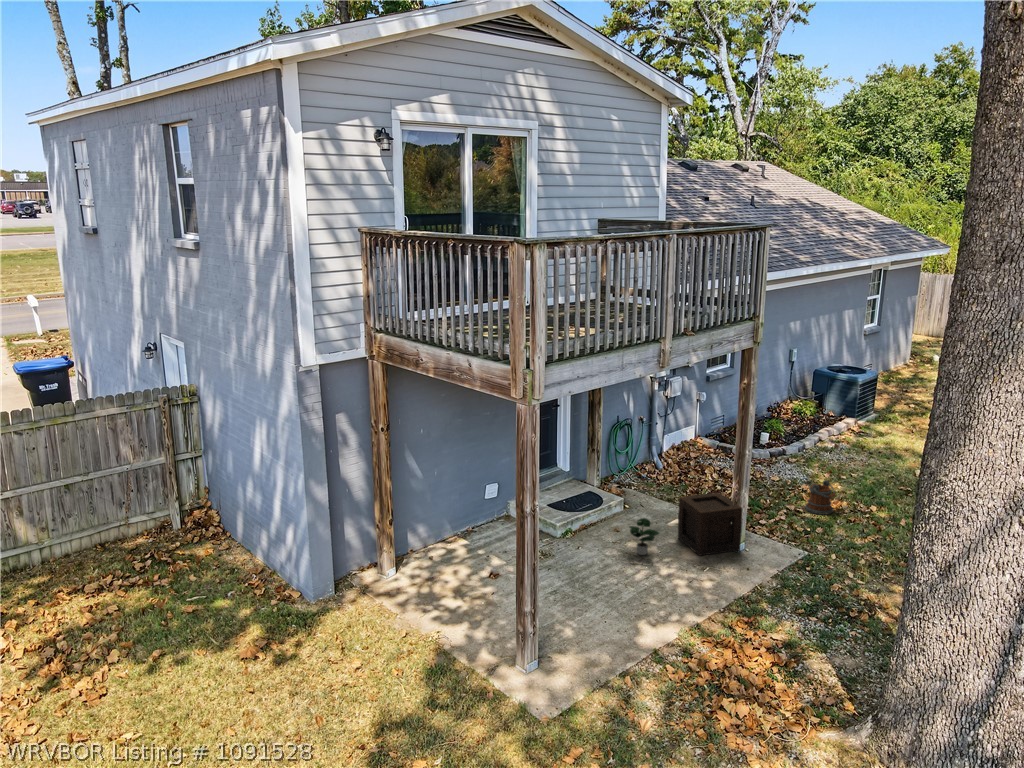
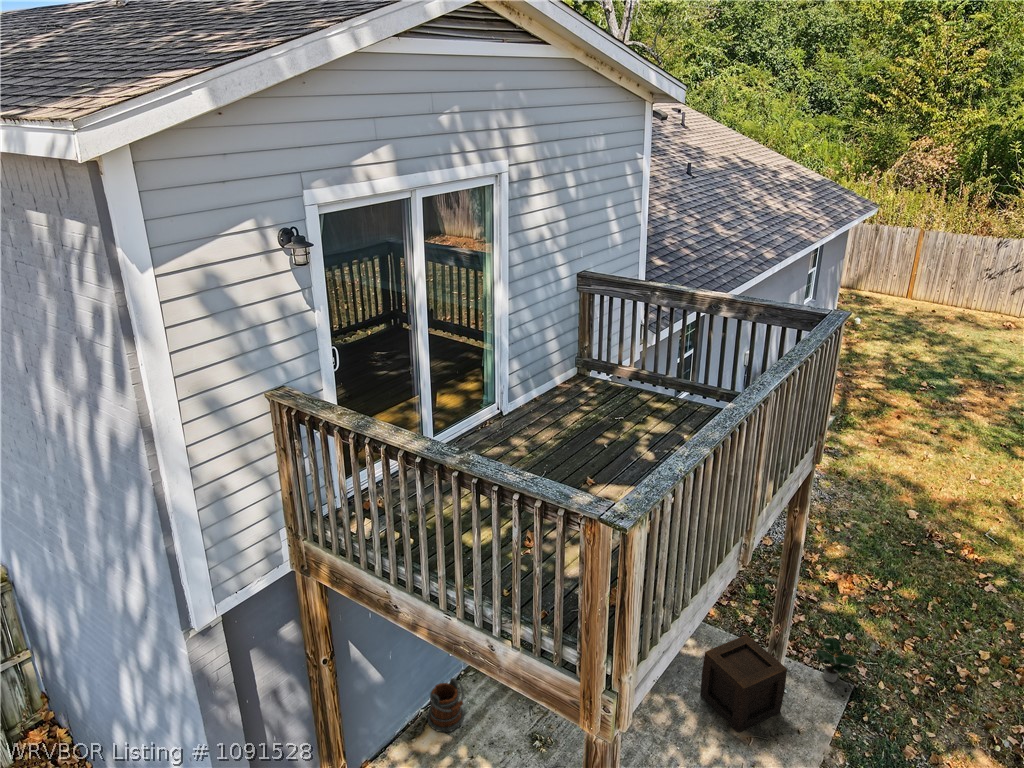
bucket: present [804,480,836,515] -> present [427,678,465,732]
potted plant: present [629,518,660,555] -> present [816,637,857,682]

